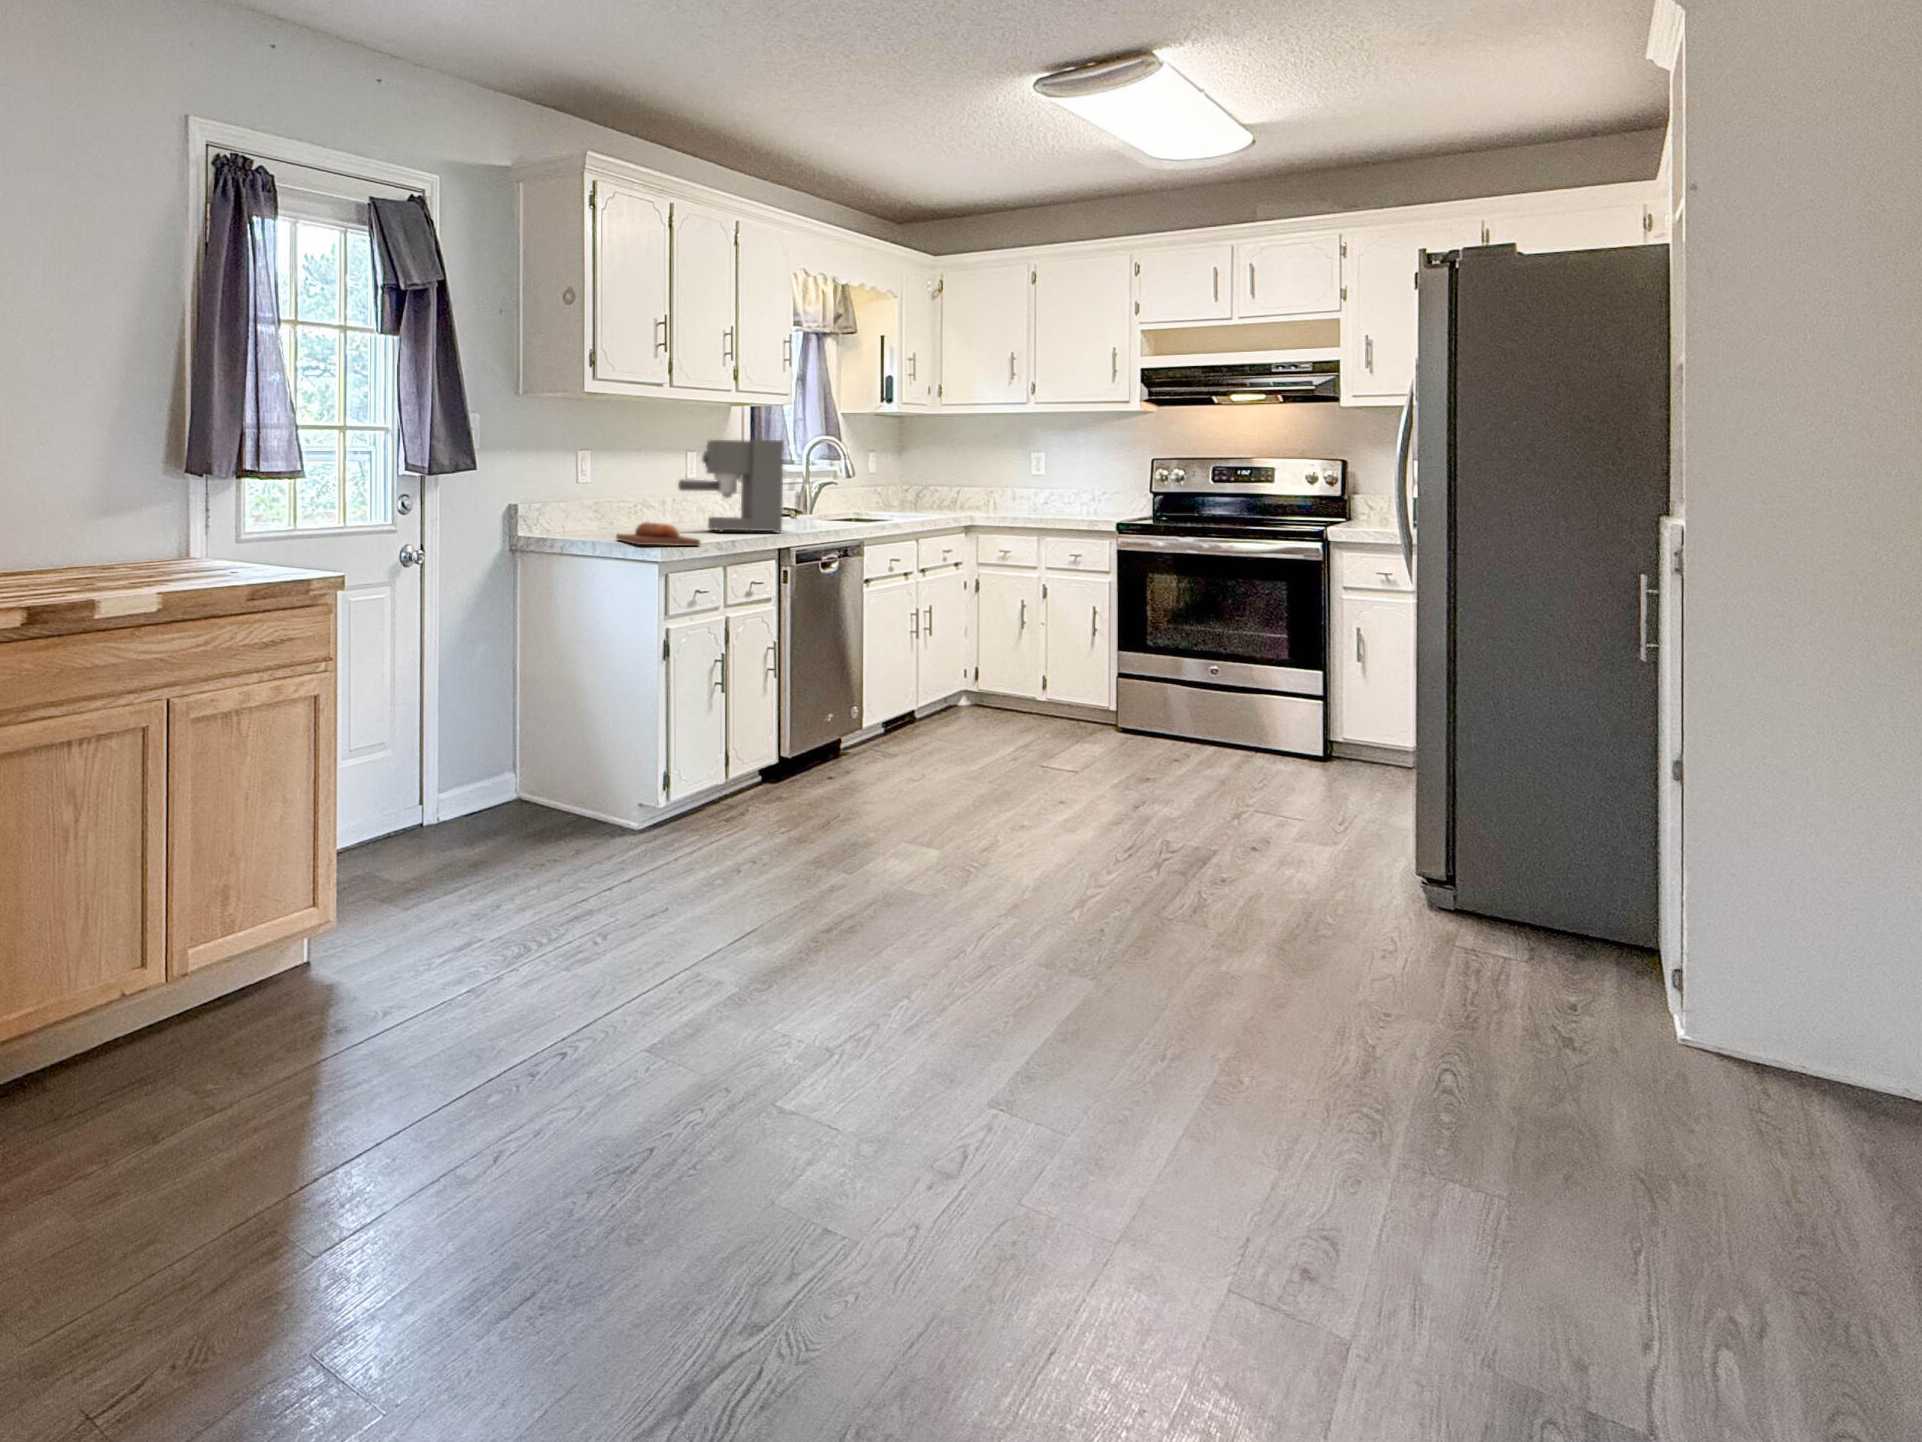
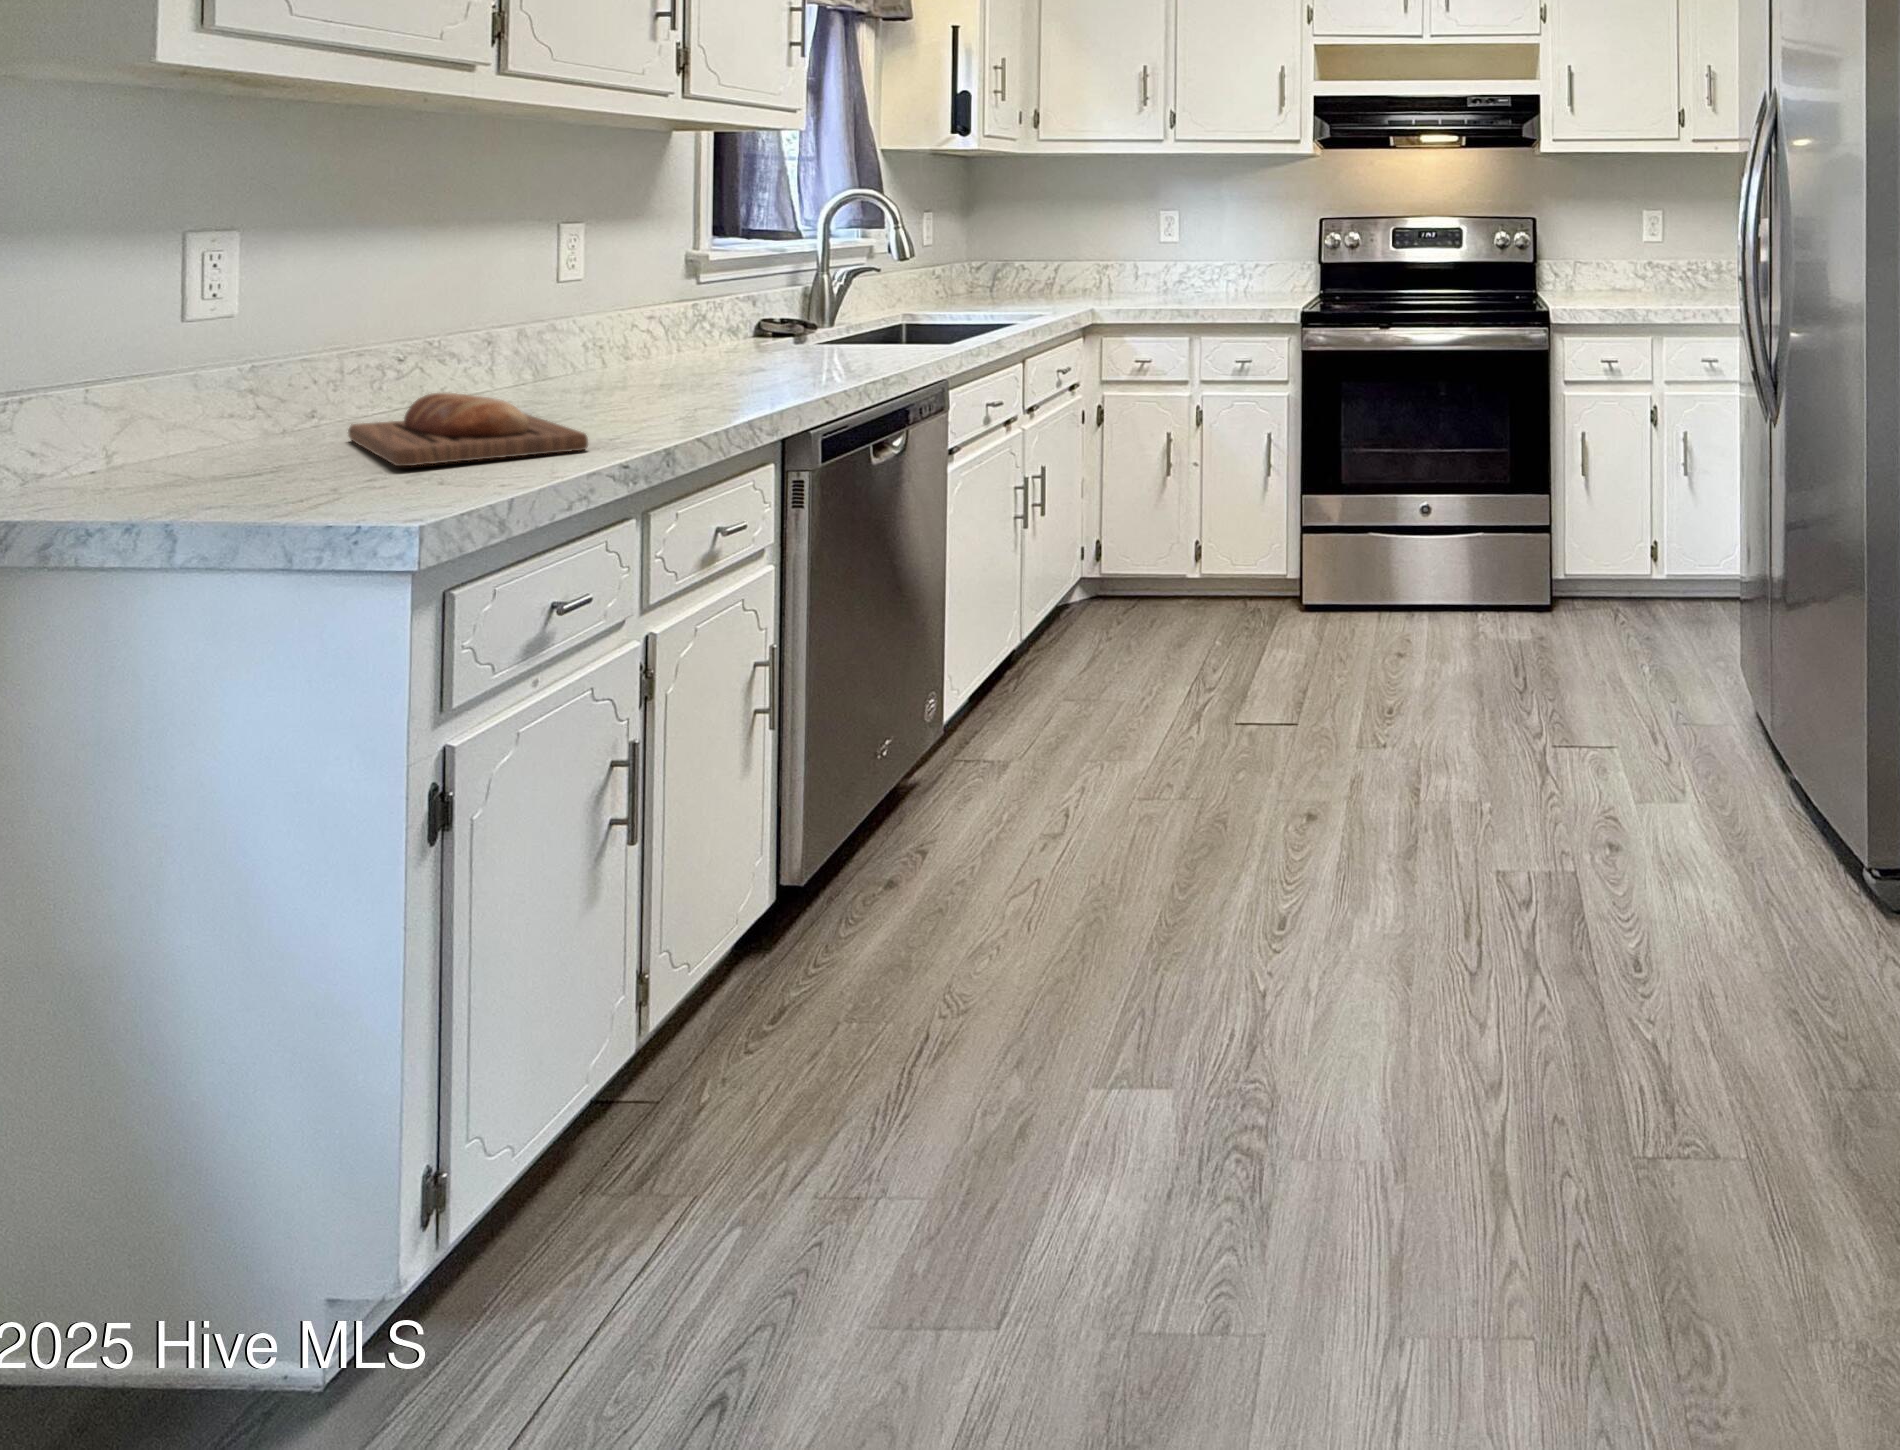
coffee maker: present [678,440,784,533] -> none [546,192,792,385]

